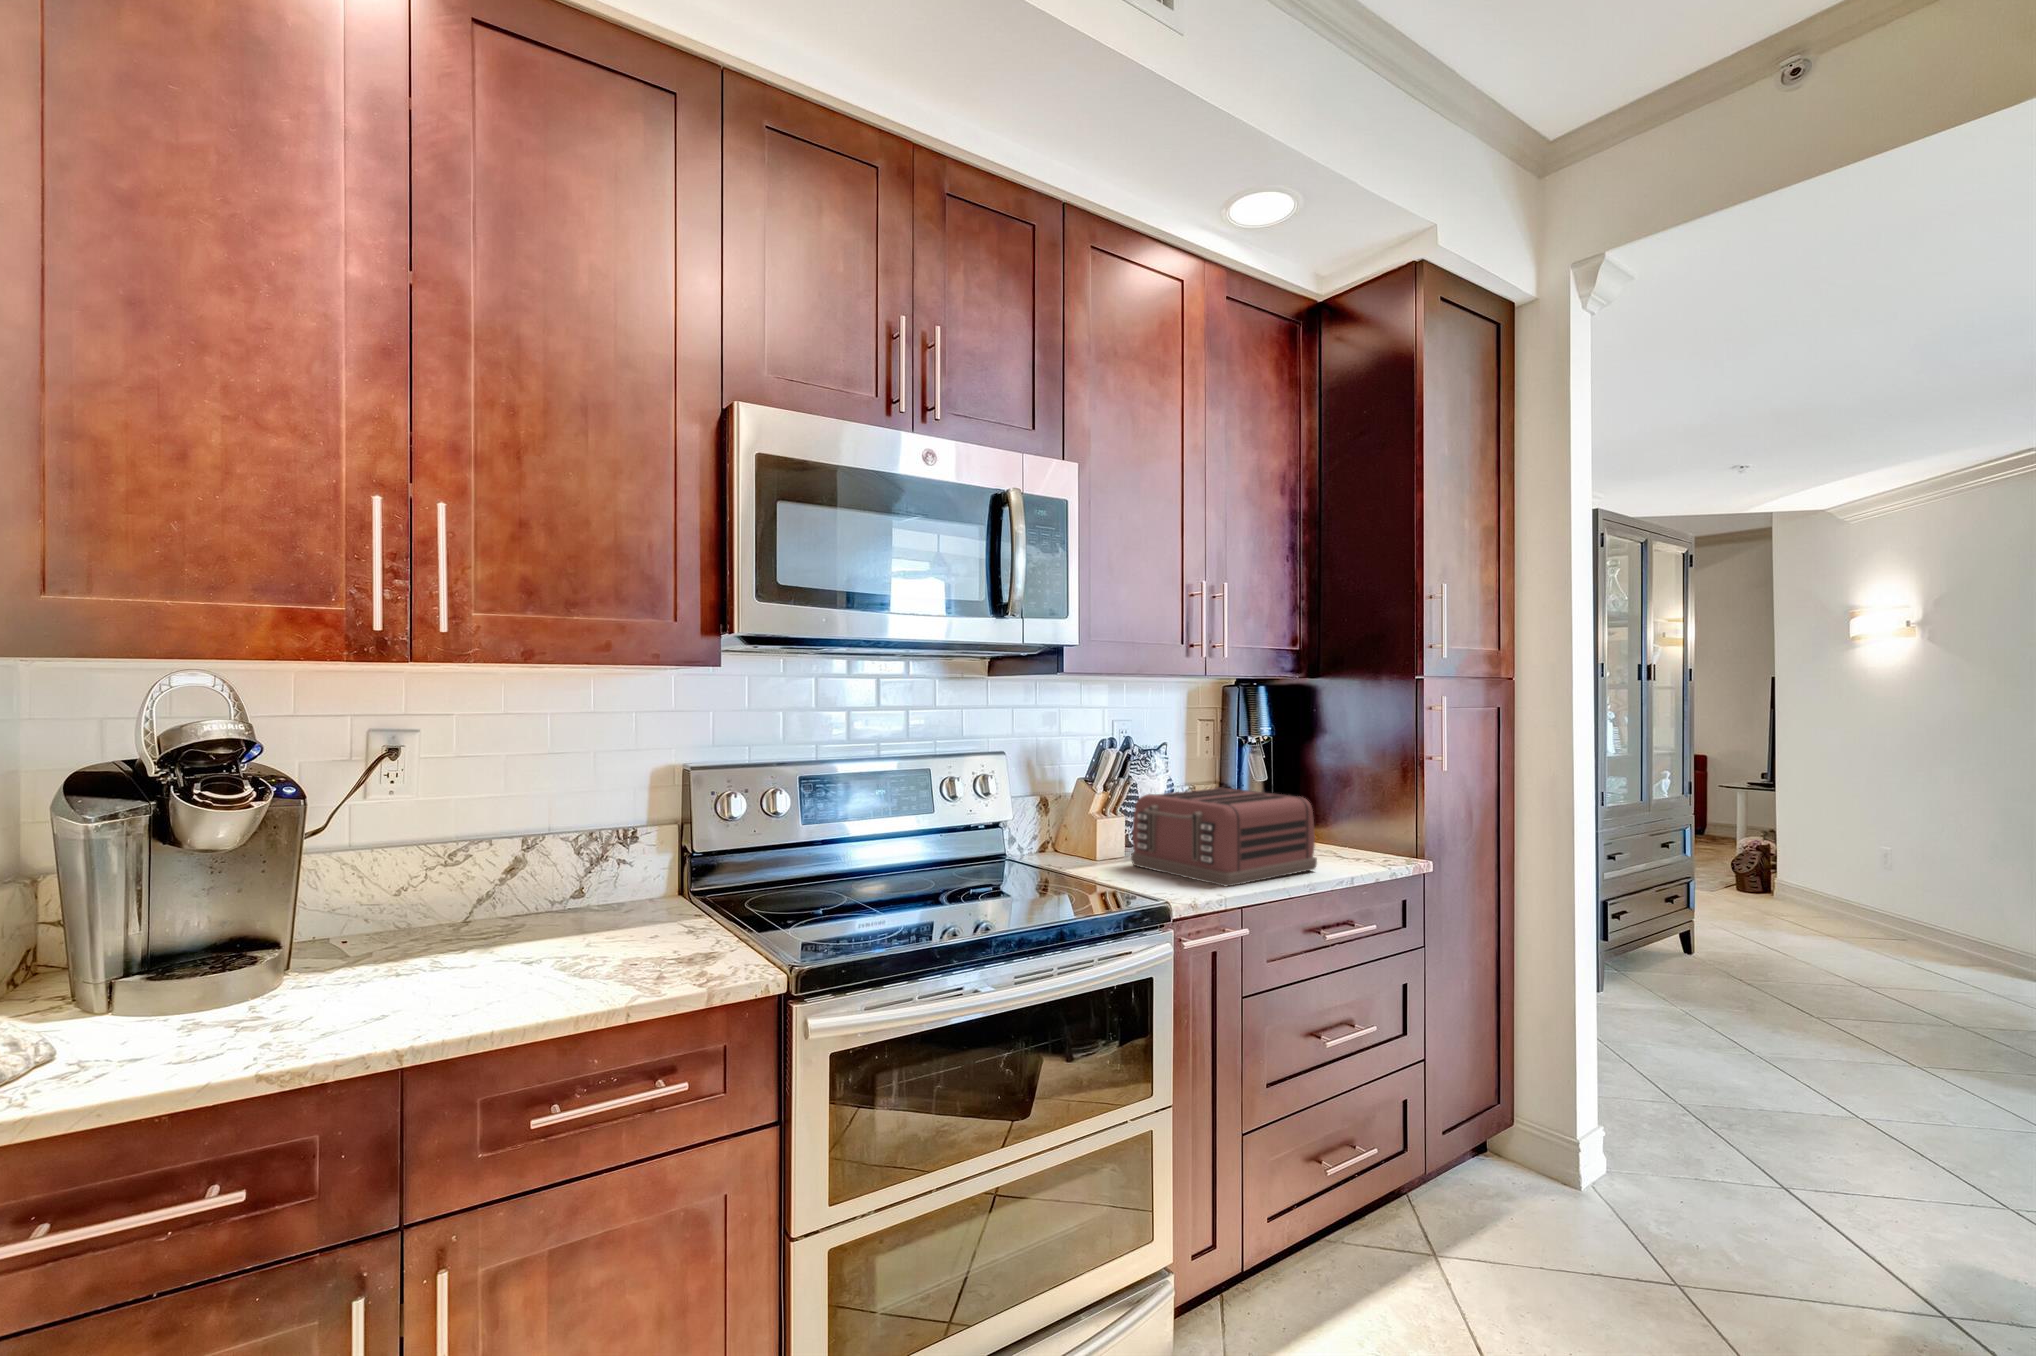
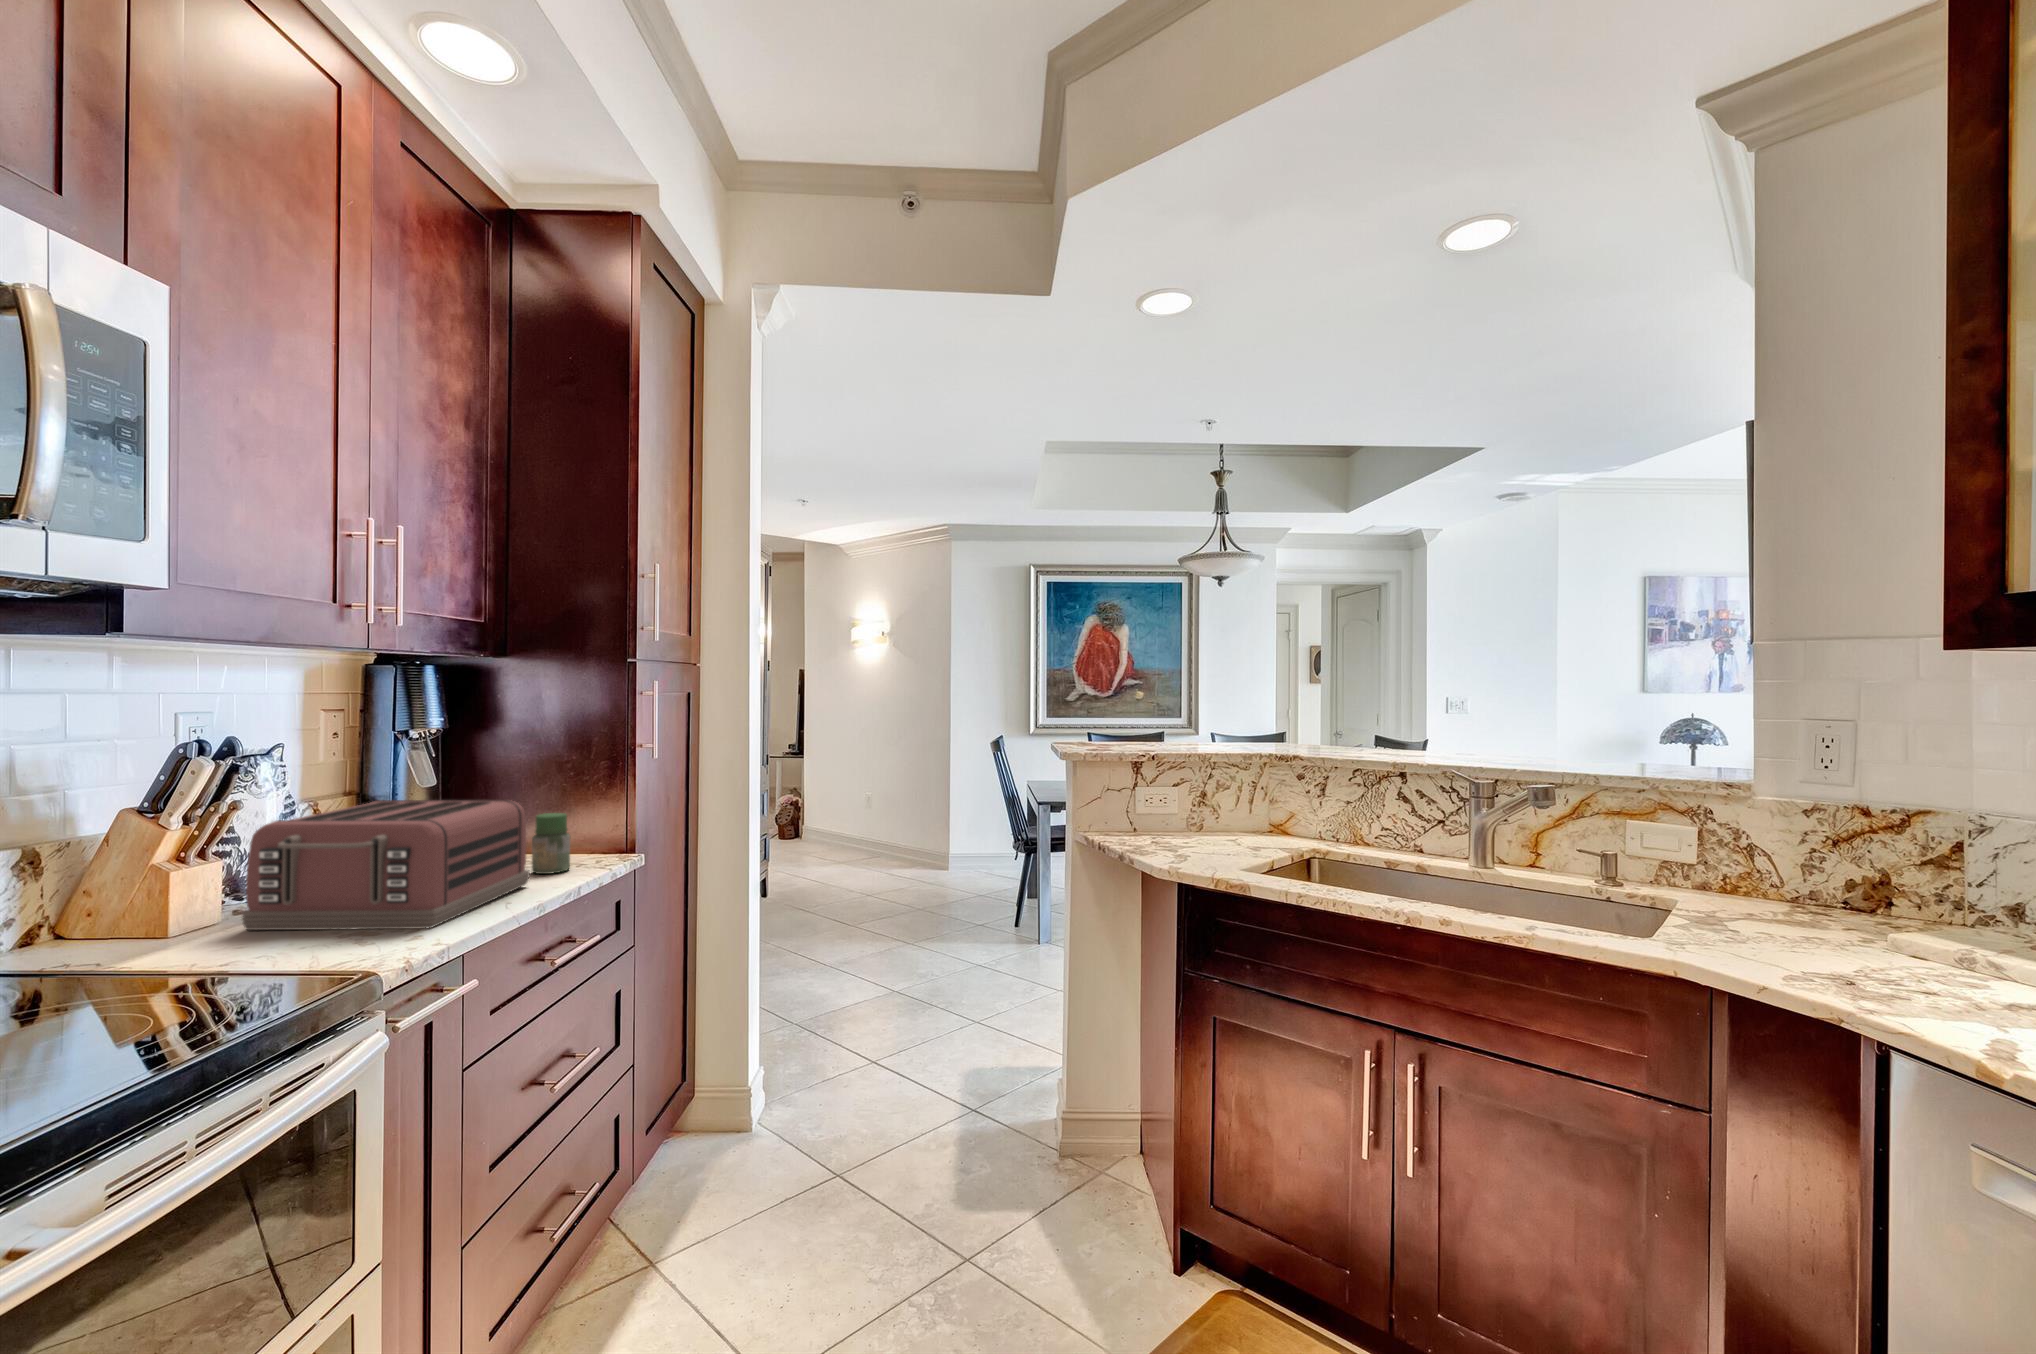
jar: none [1329,812,1360,865] -> present [532,813,570,874]

